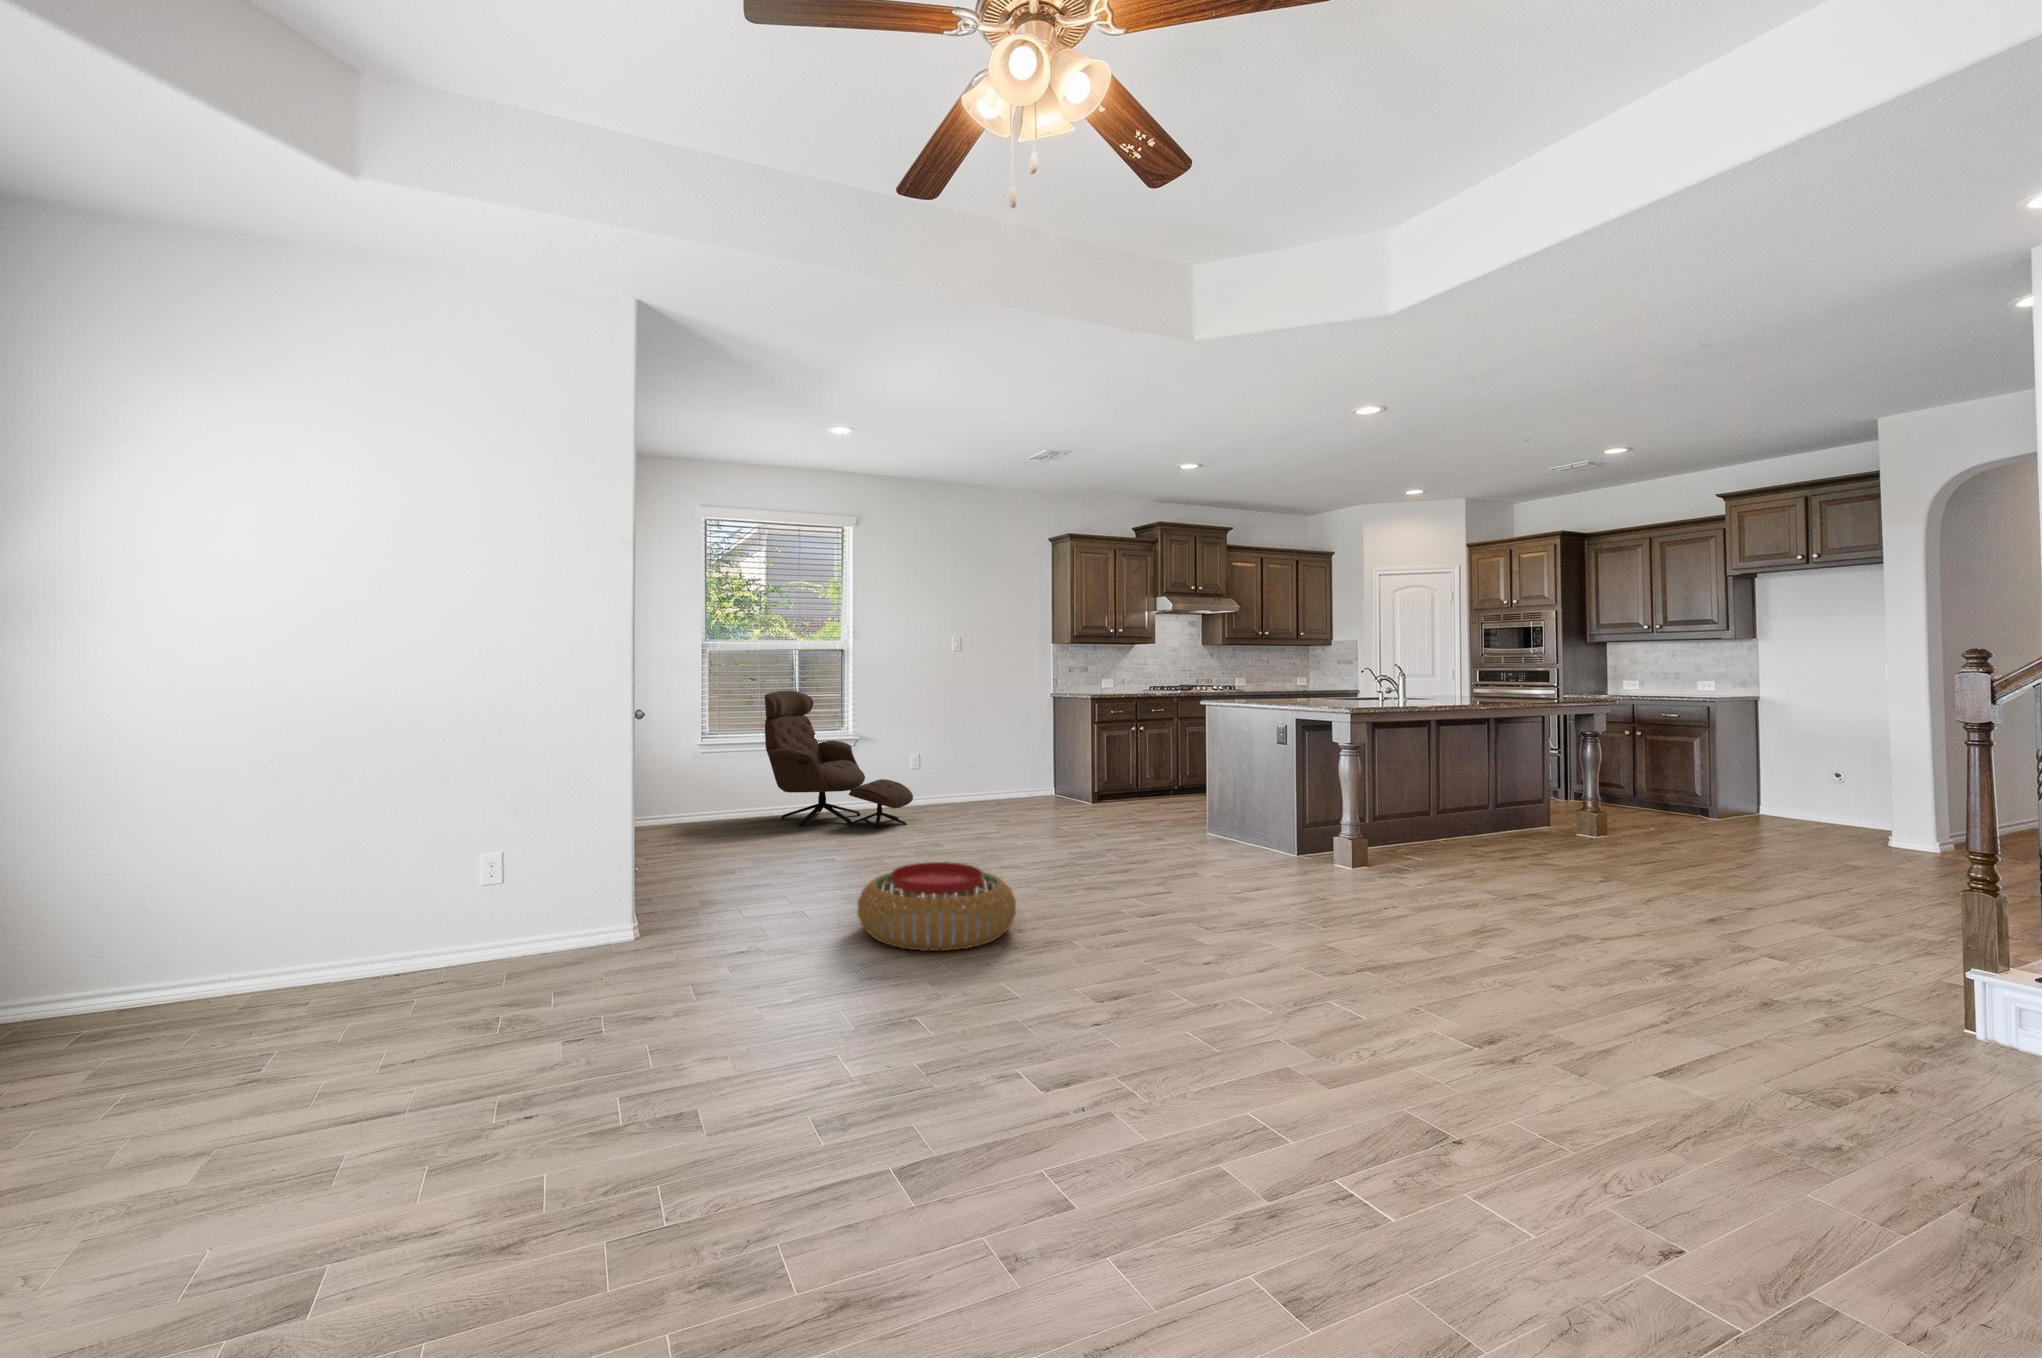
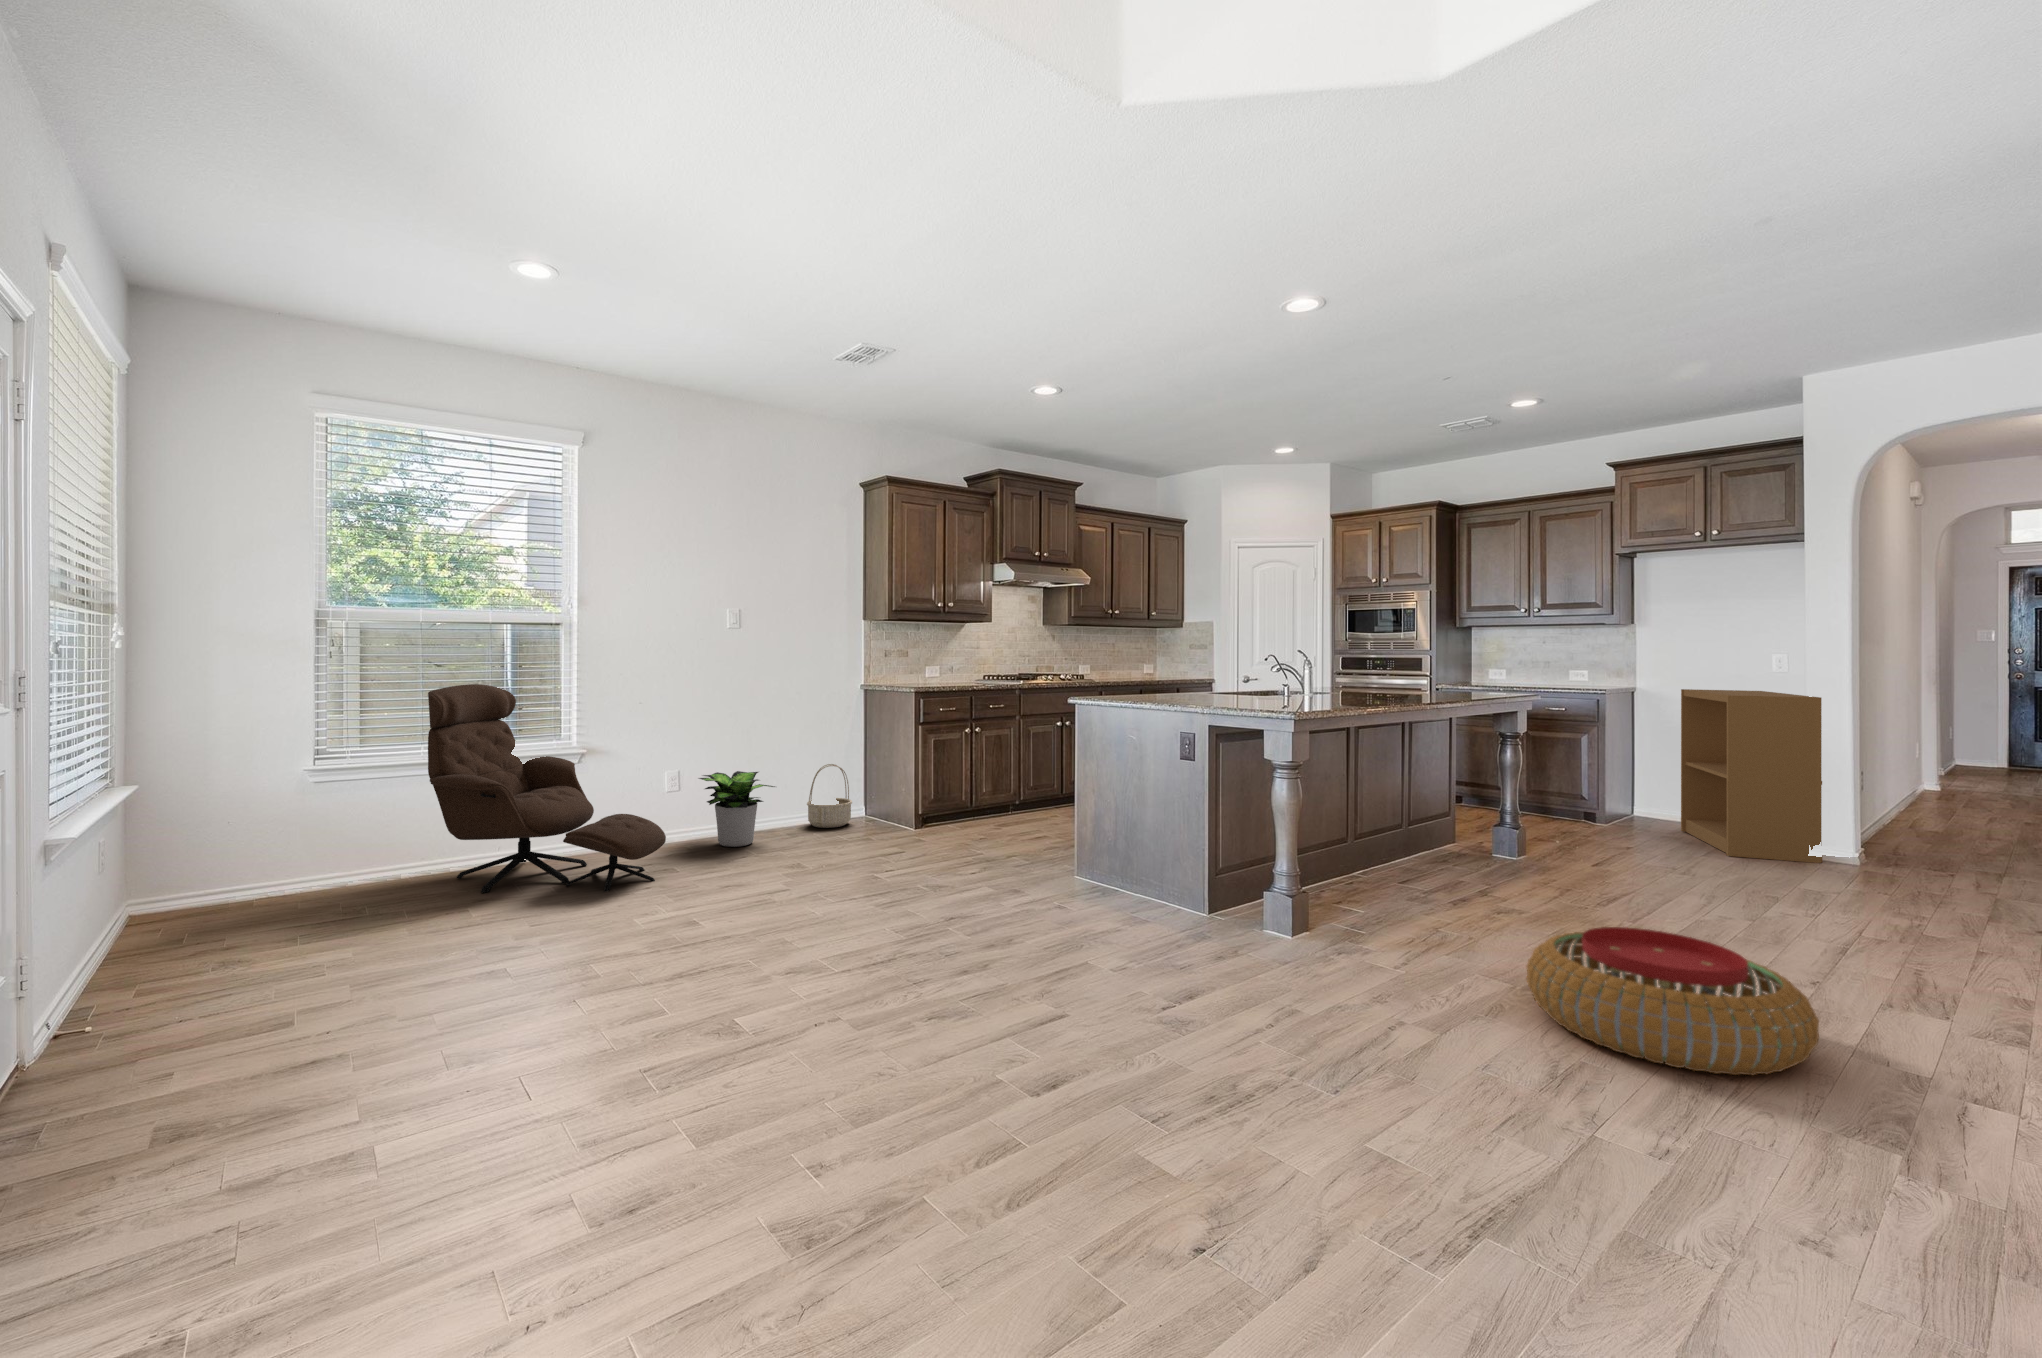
bookshelf: none [1784,697,1898,849] -> present [1681,689,1822,863]
basket: none [1011,753,1045,800] -> present [807,764,852,828]
potted plant: none [932,755,990,809] -> present [699,771,775,847]
pouf: present [858,862,1016,951] -> present [1527,927,1819,1075]

